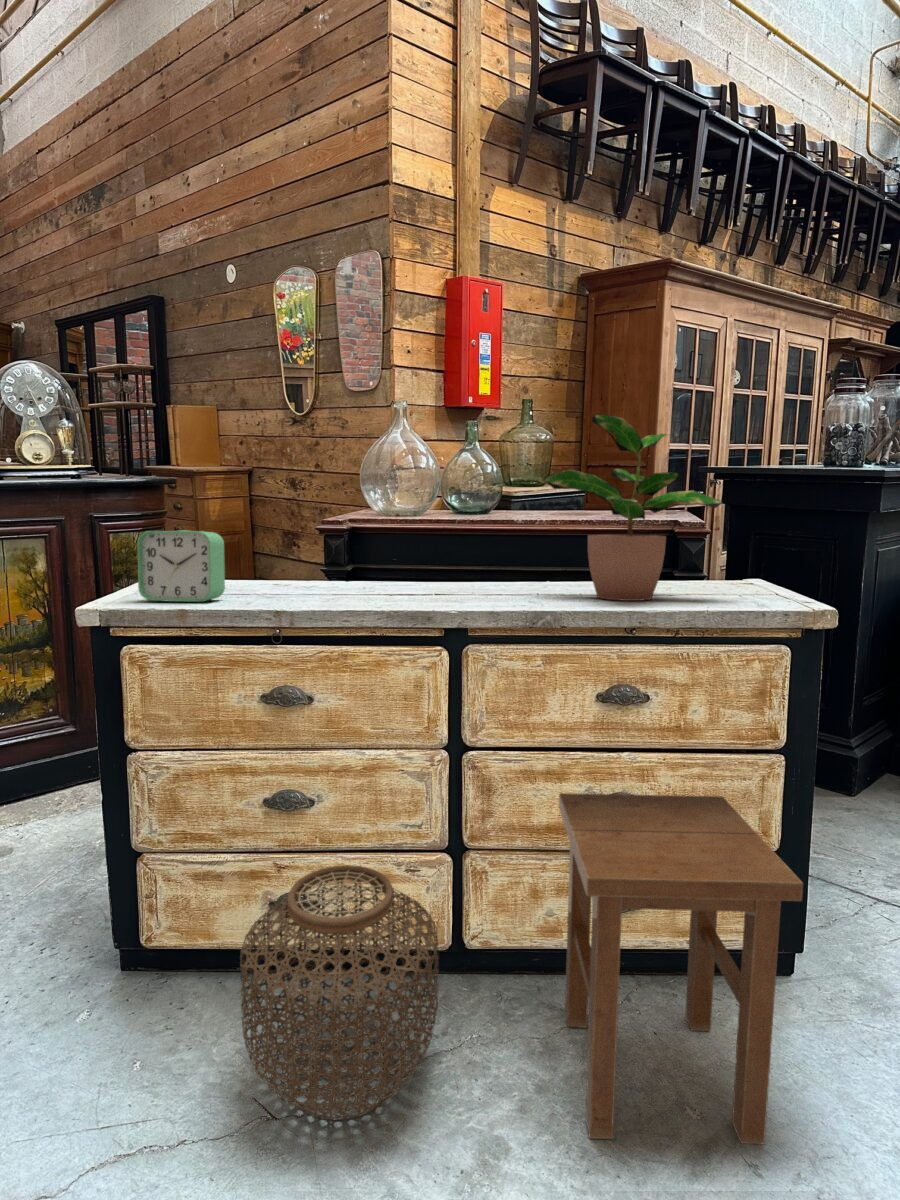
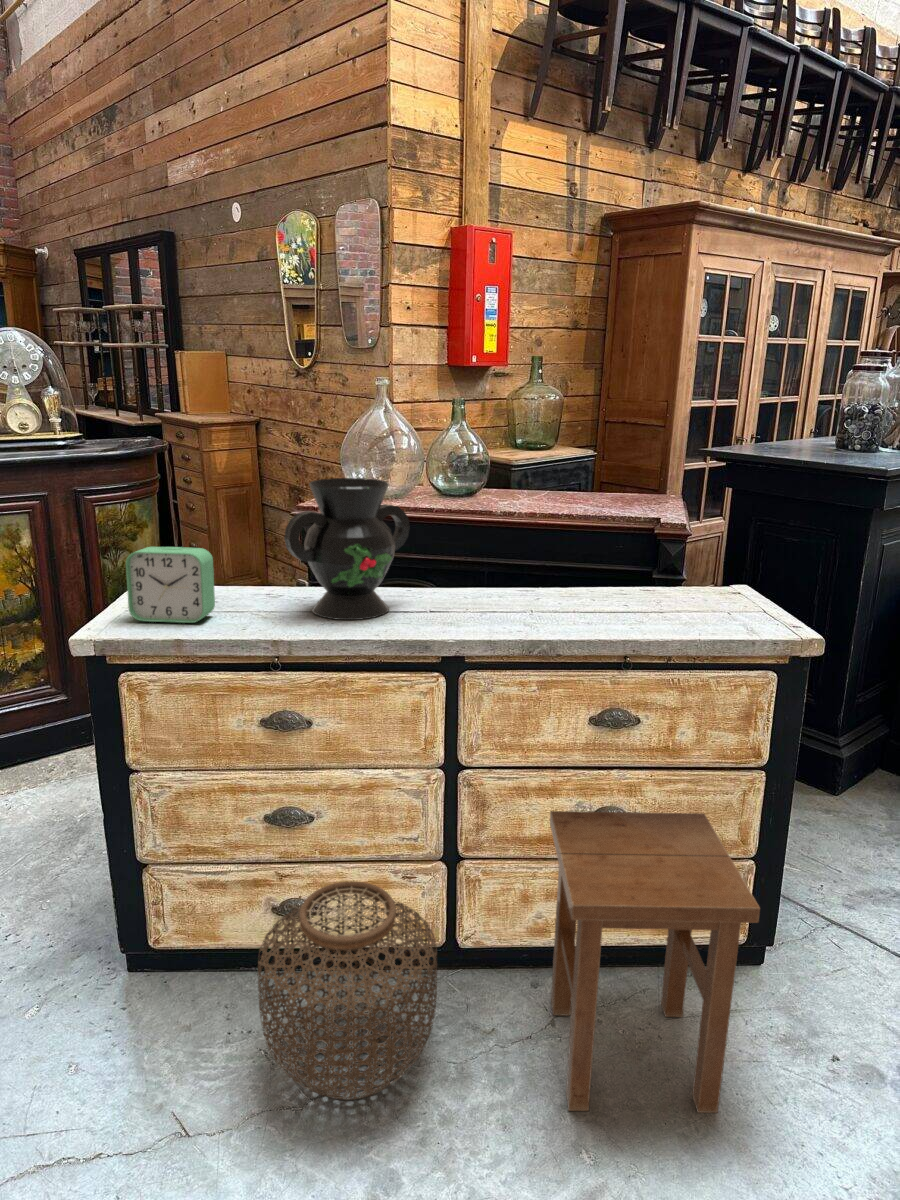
potted plant: present [543,414,722,601] -> none [542,430,724,617]
decorative vase: none [292,468,417,601] -> present [284,478,410,620]

